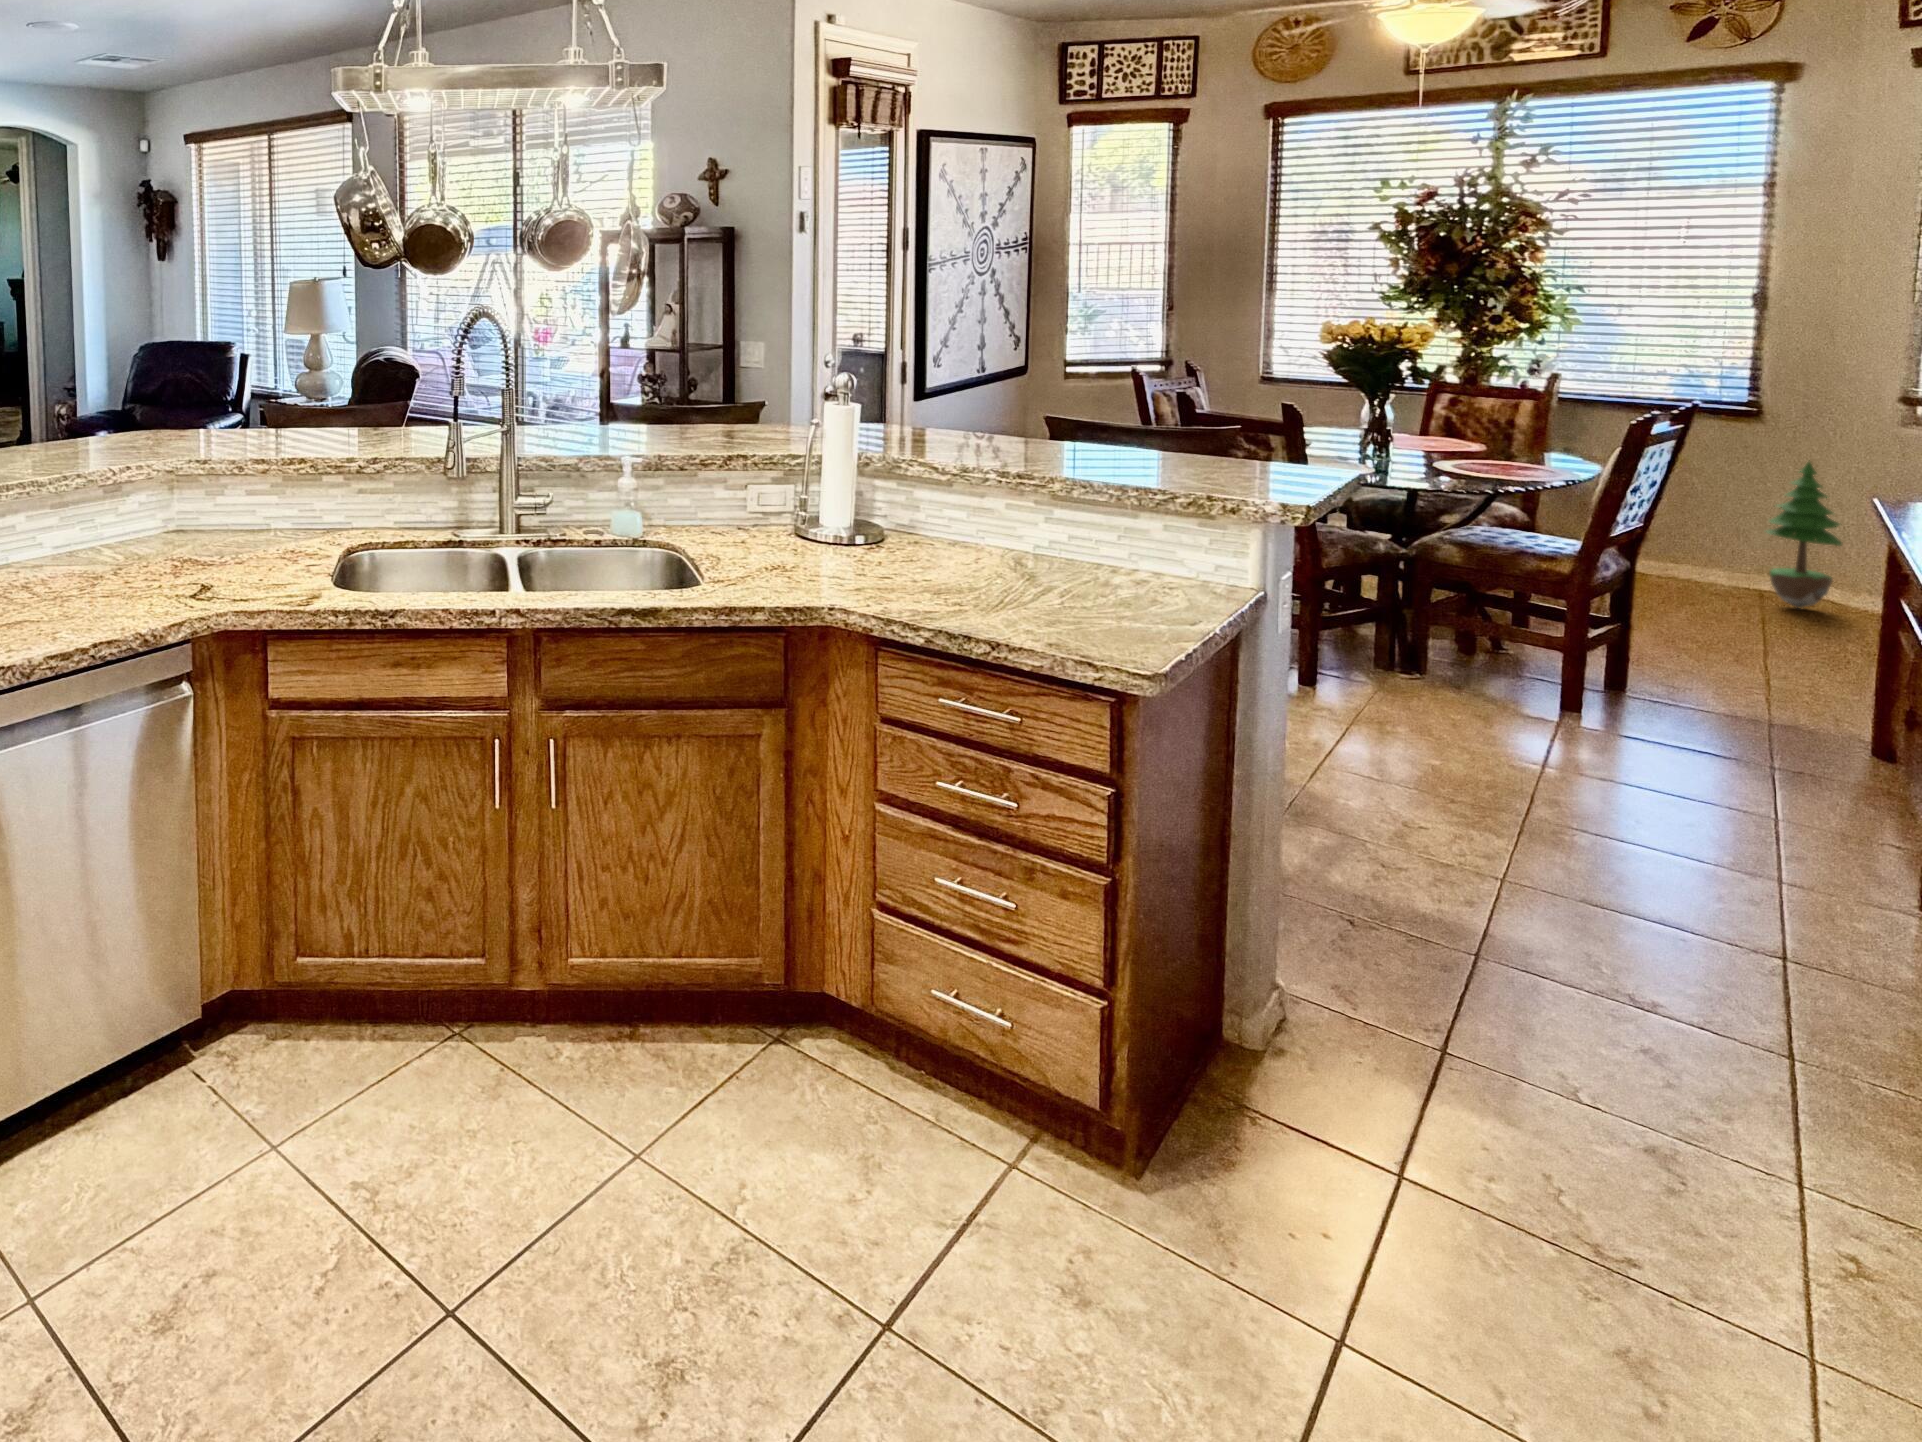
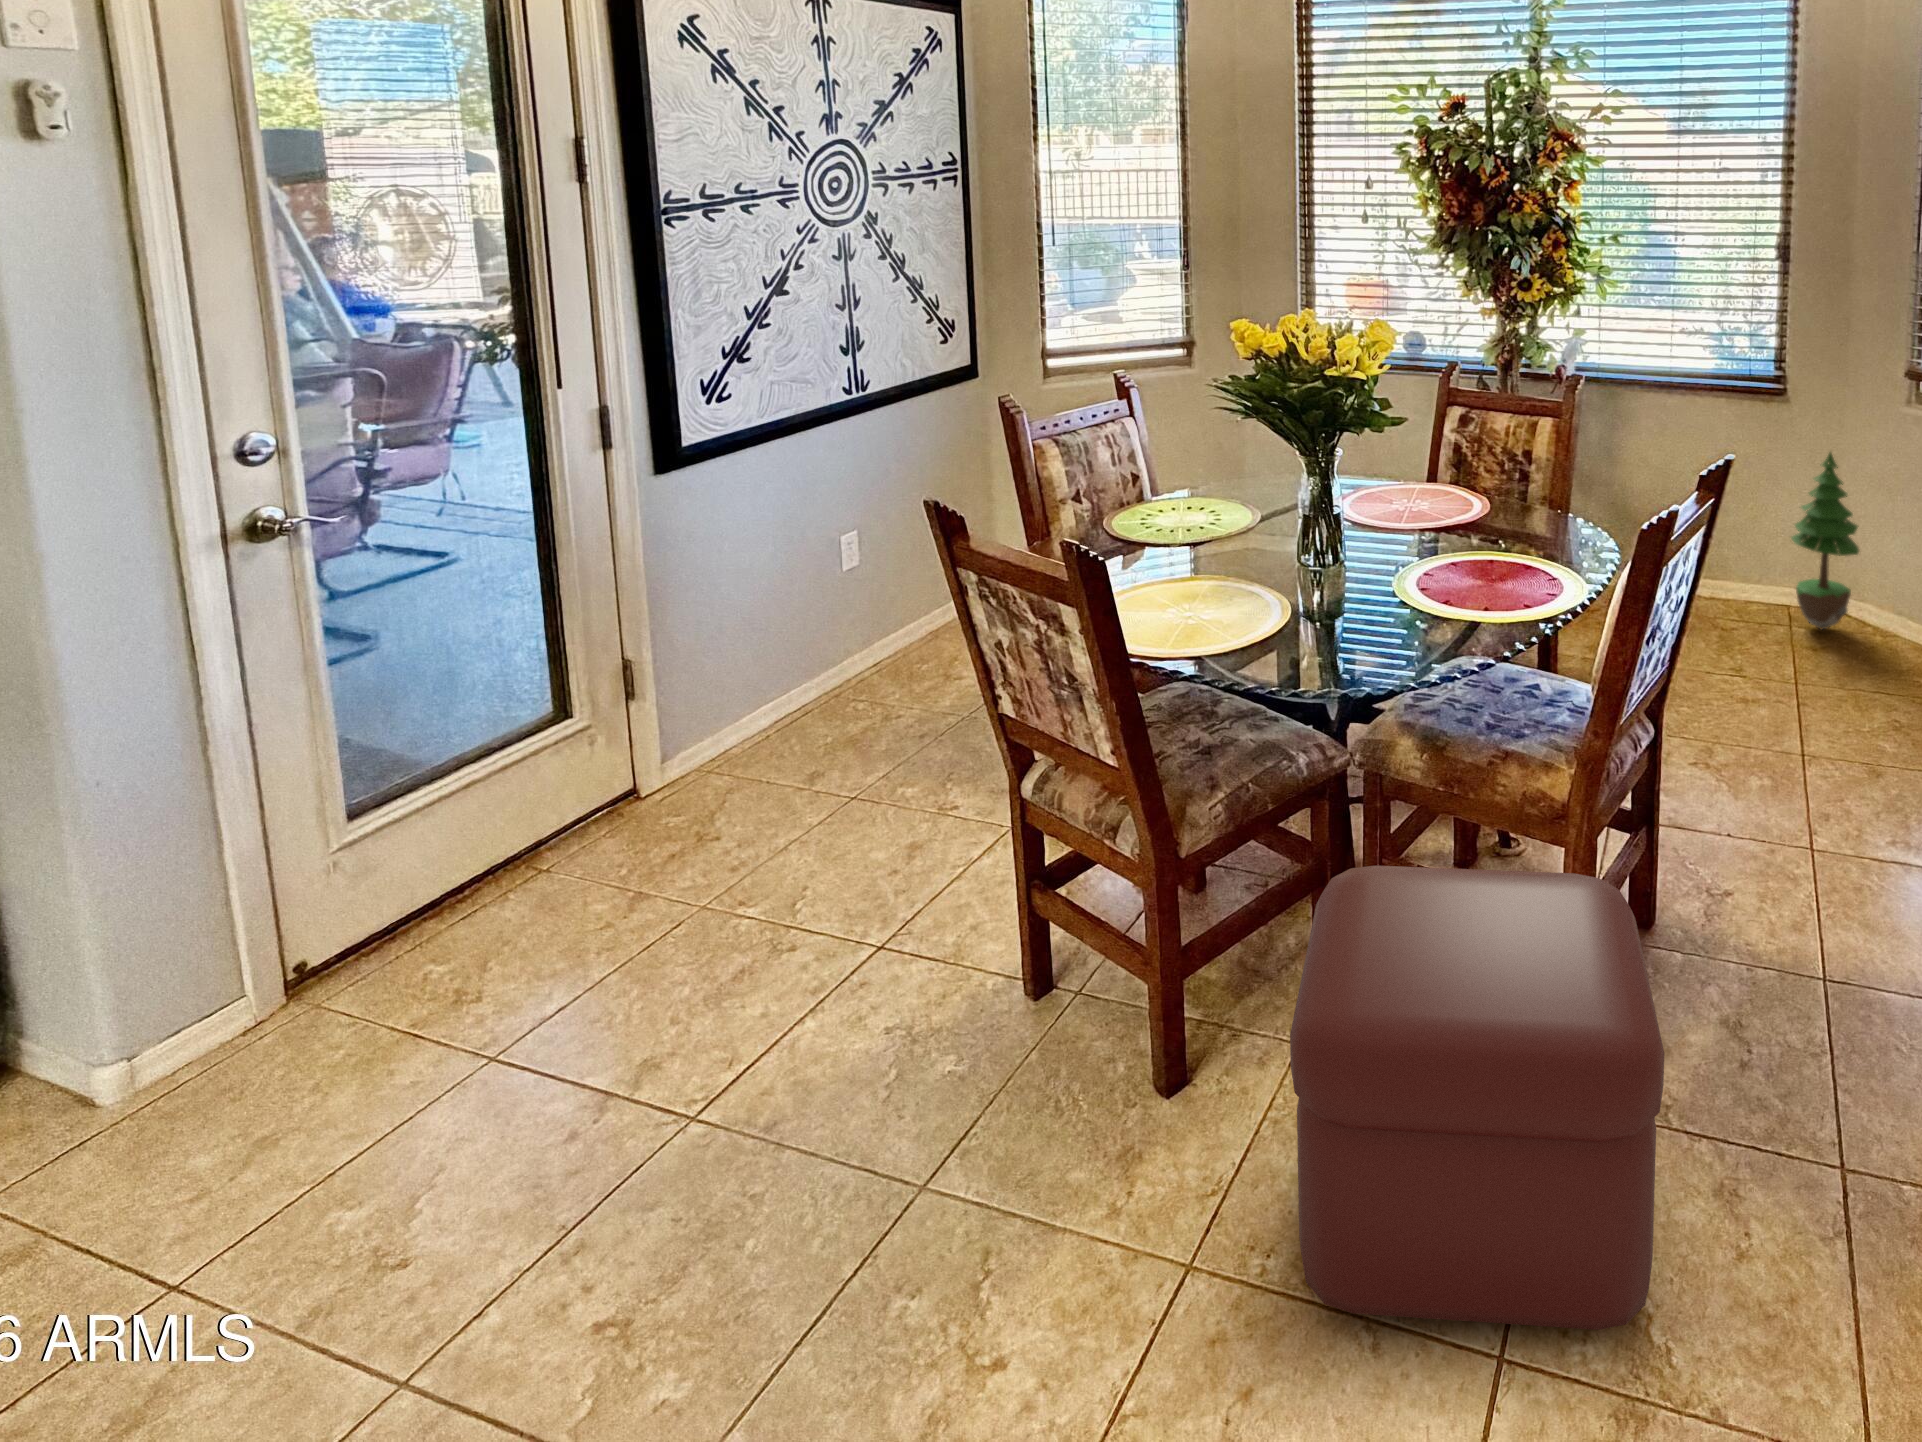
ottoman: none [1393,584,1626,773] -> present [1290,866,1664,1330]

